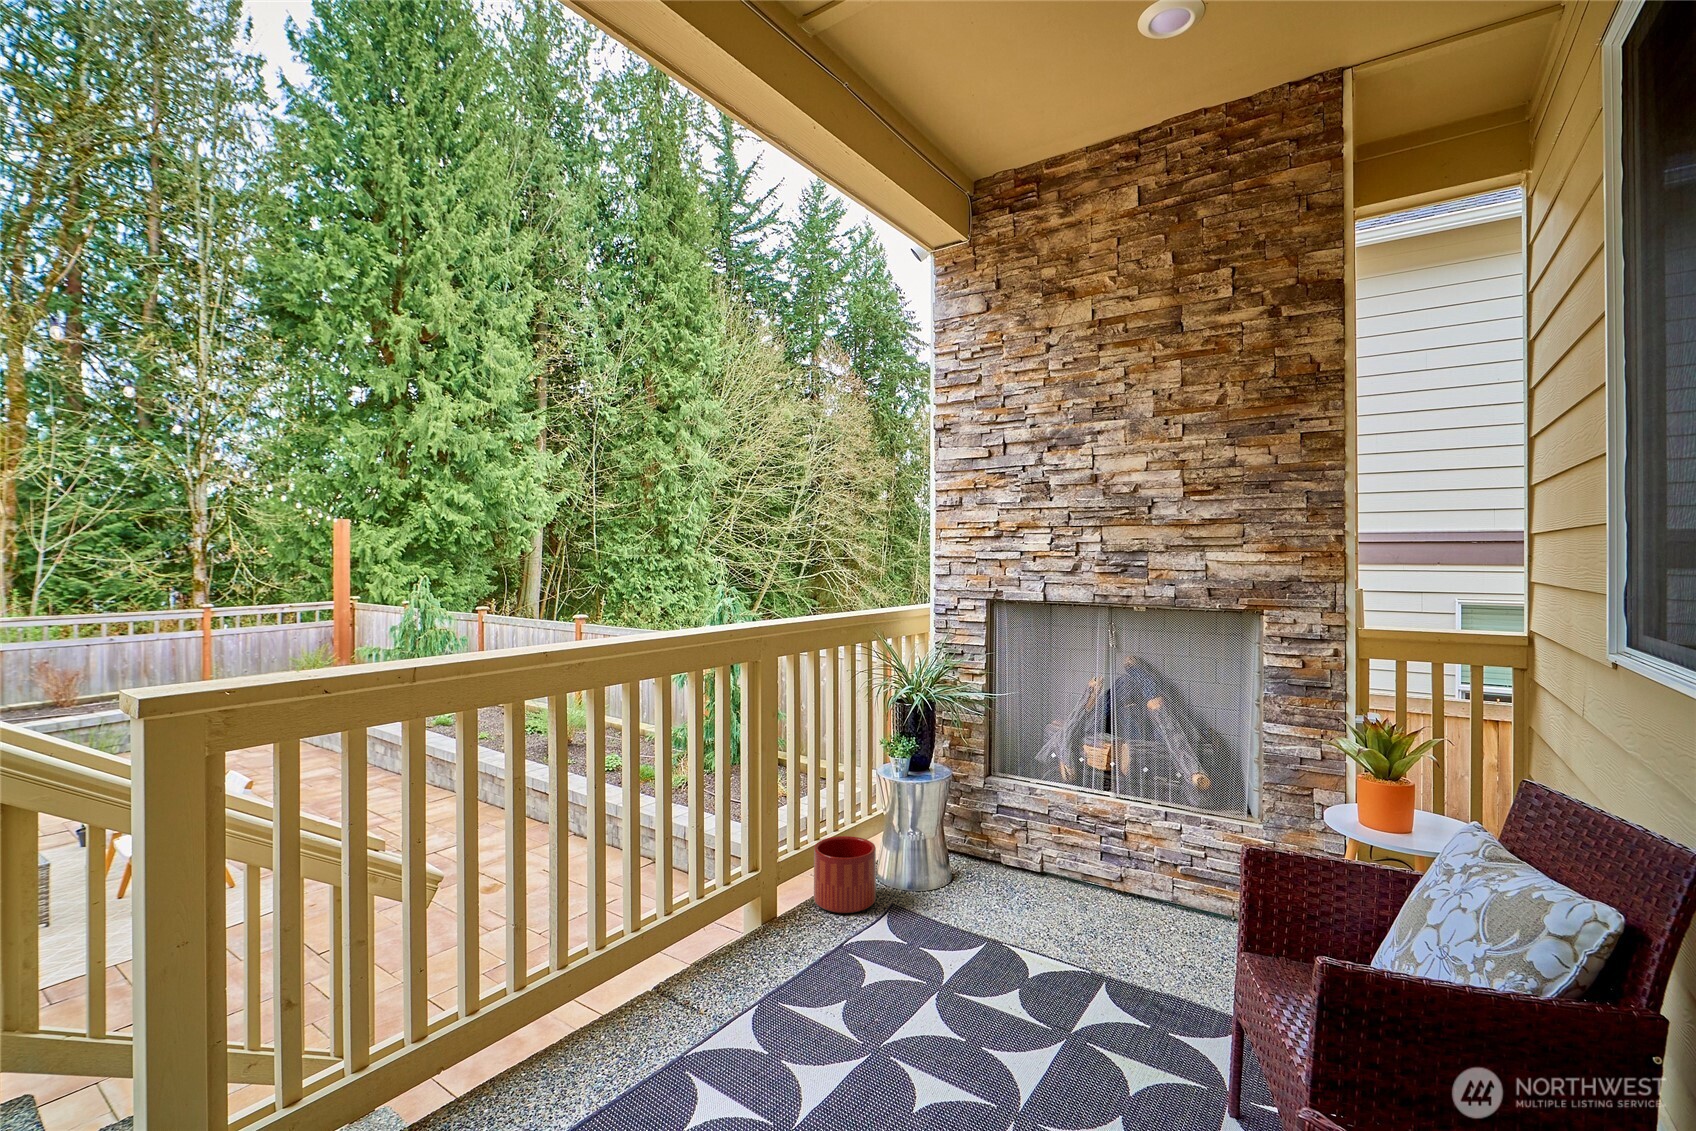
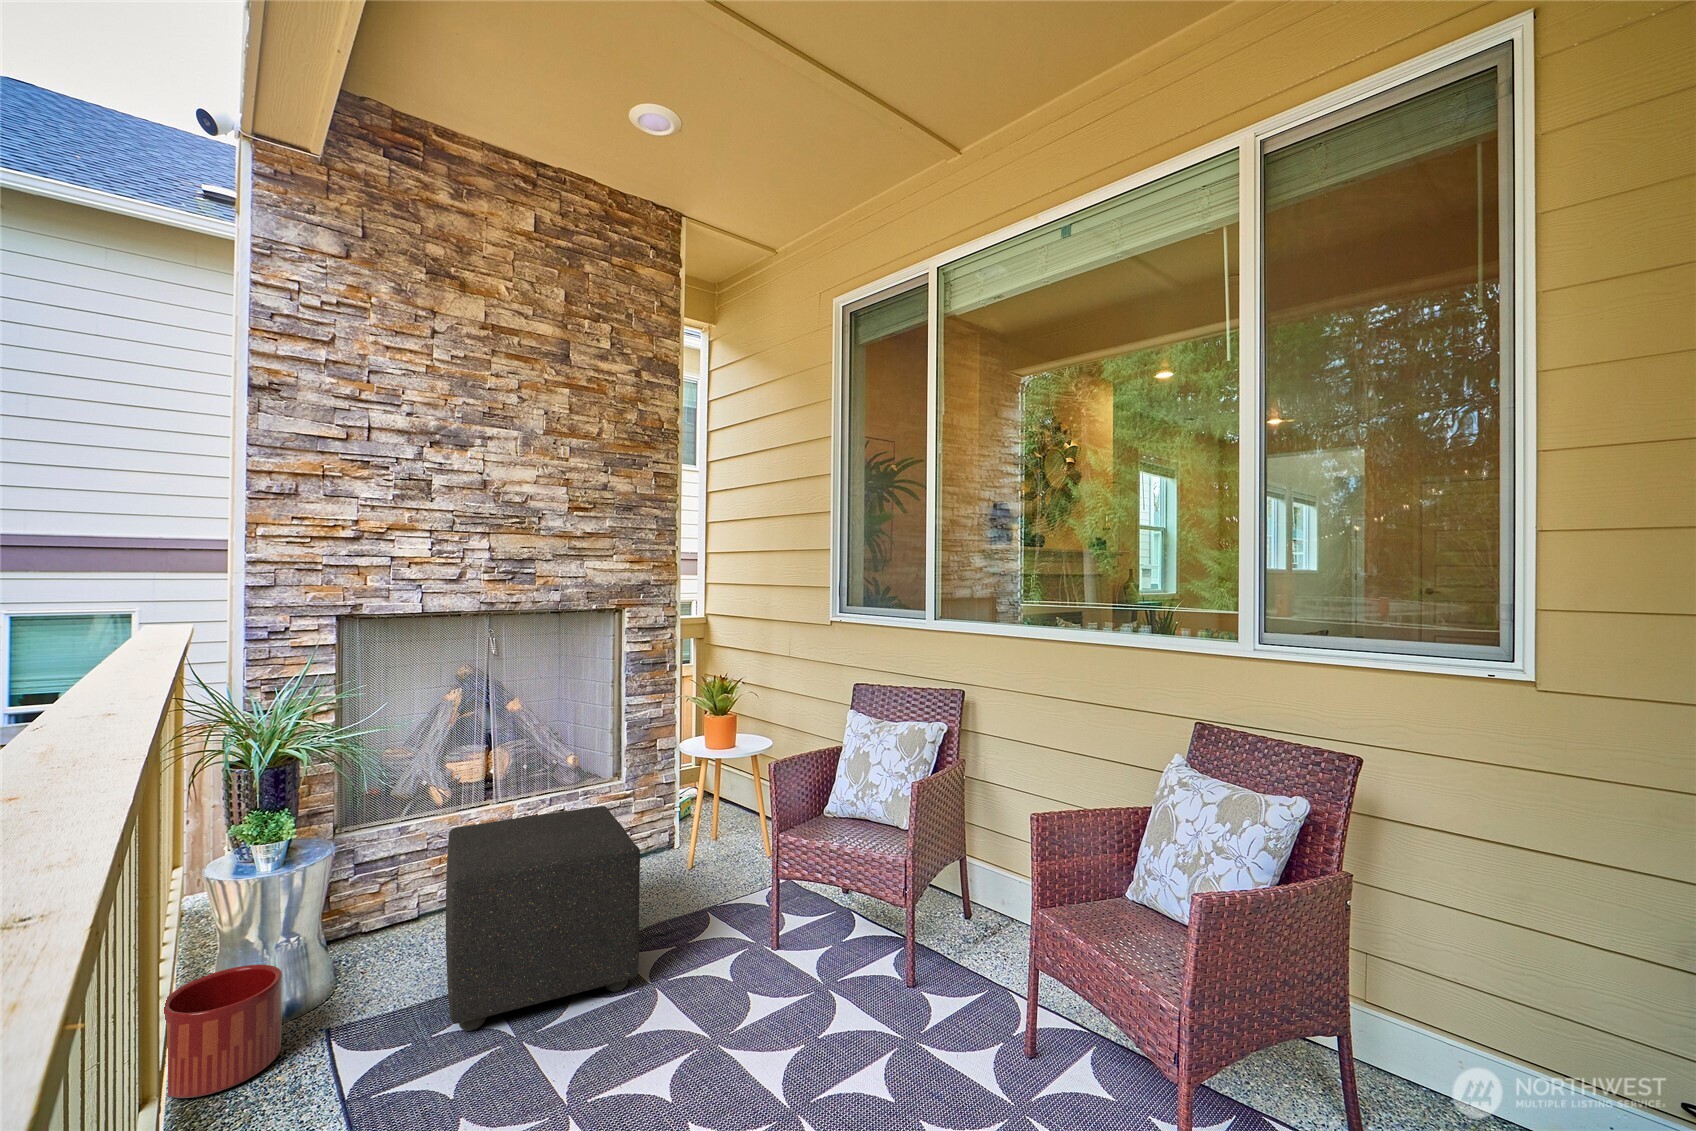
ottoman: none [923,797,1142,1022] -> present [446,806,640,1031]

